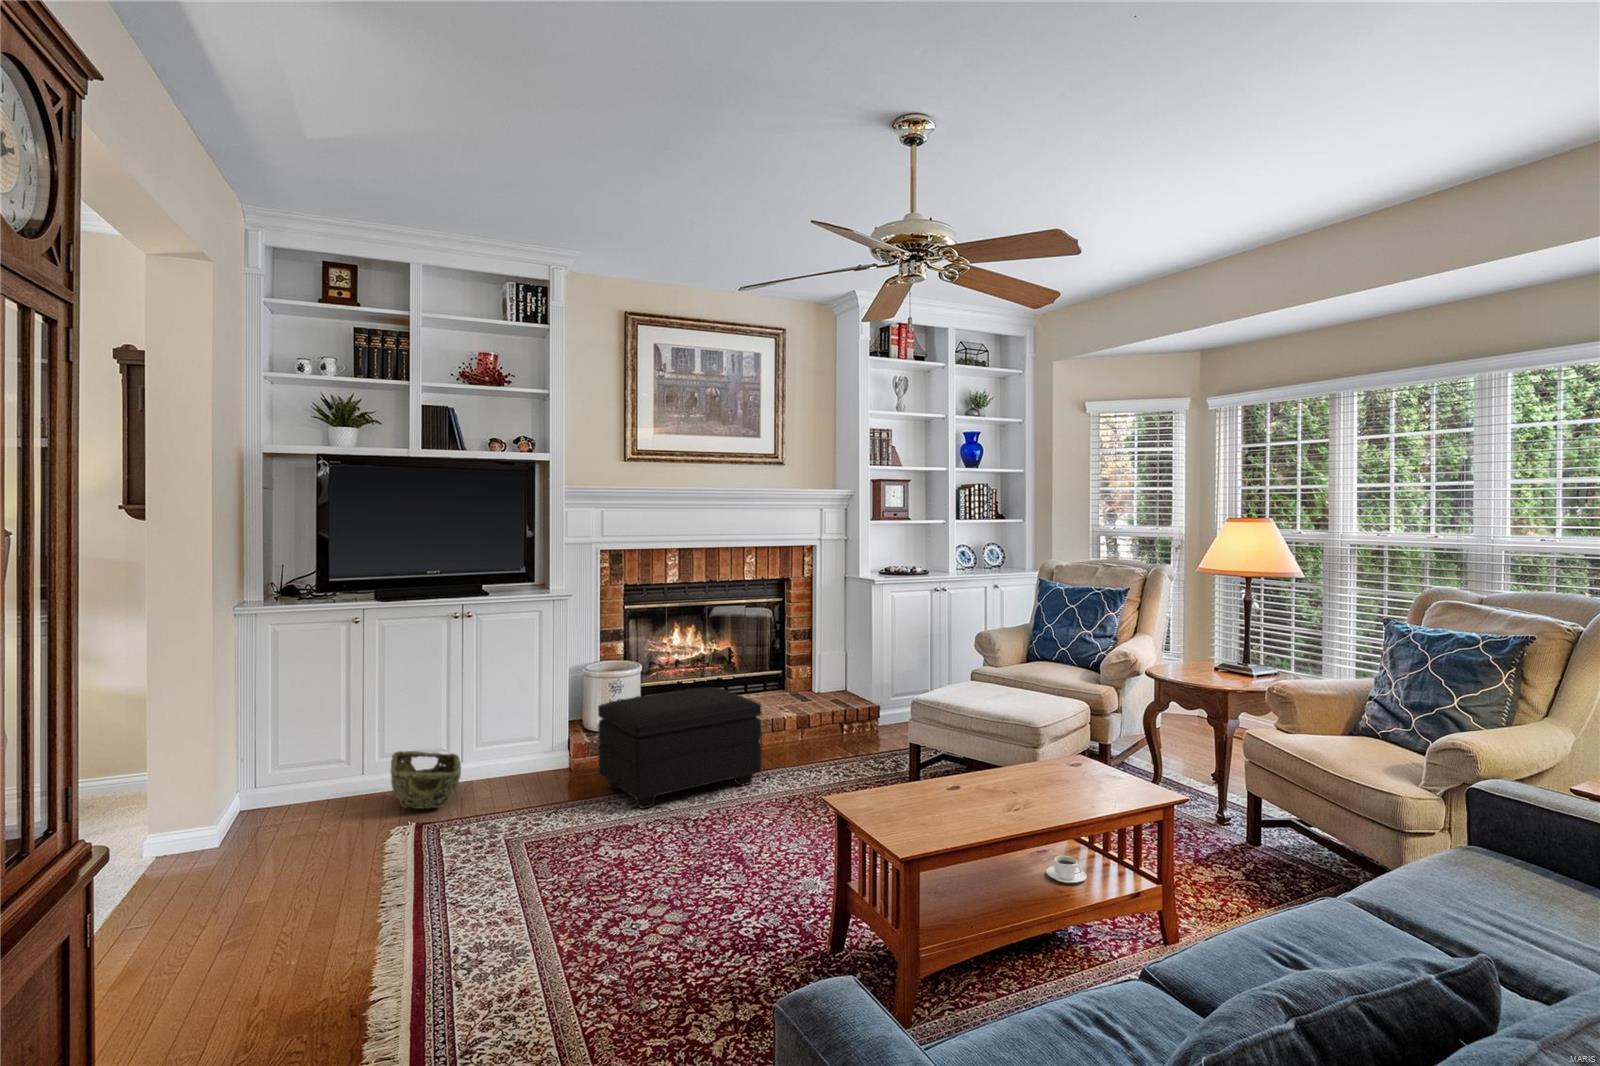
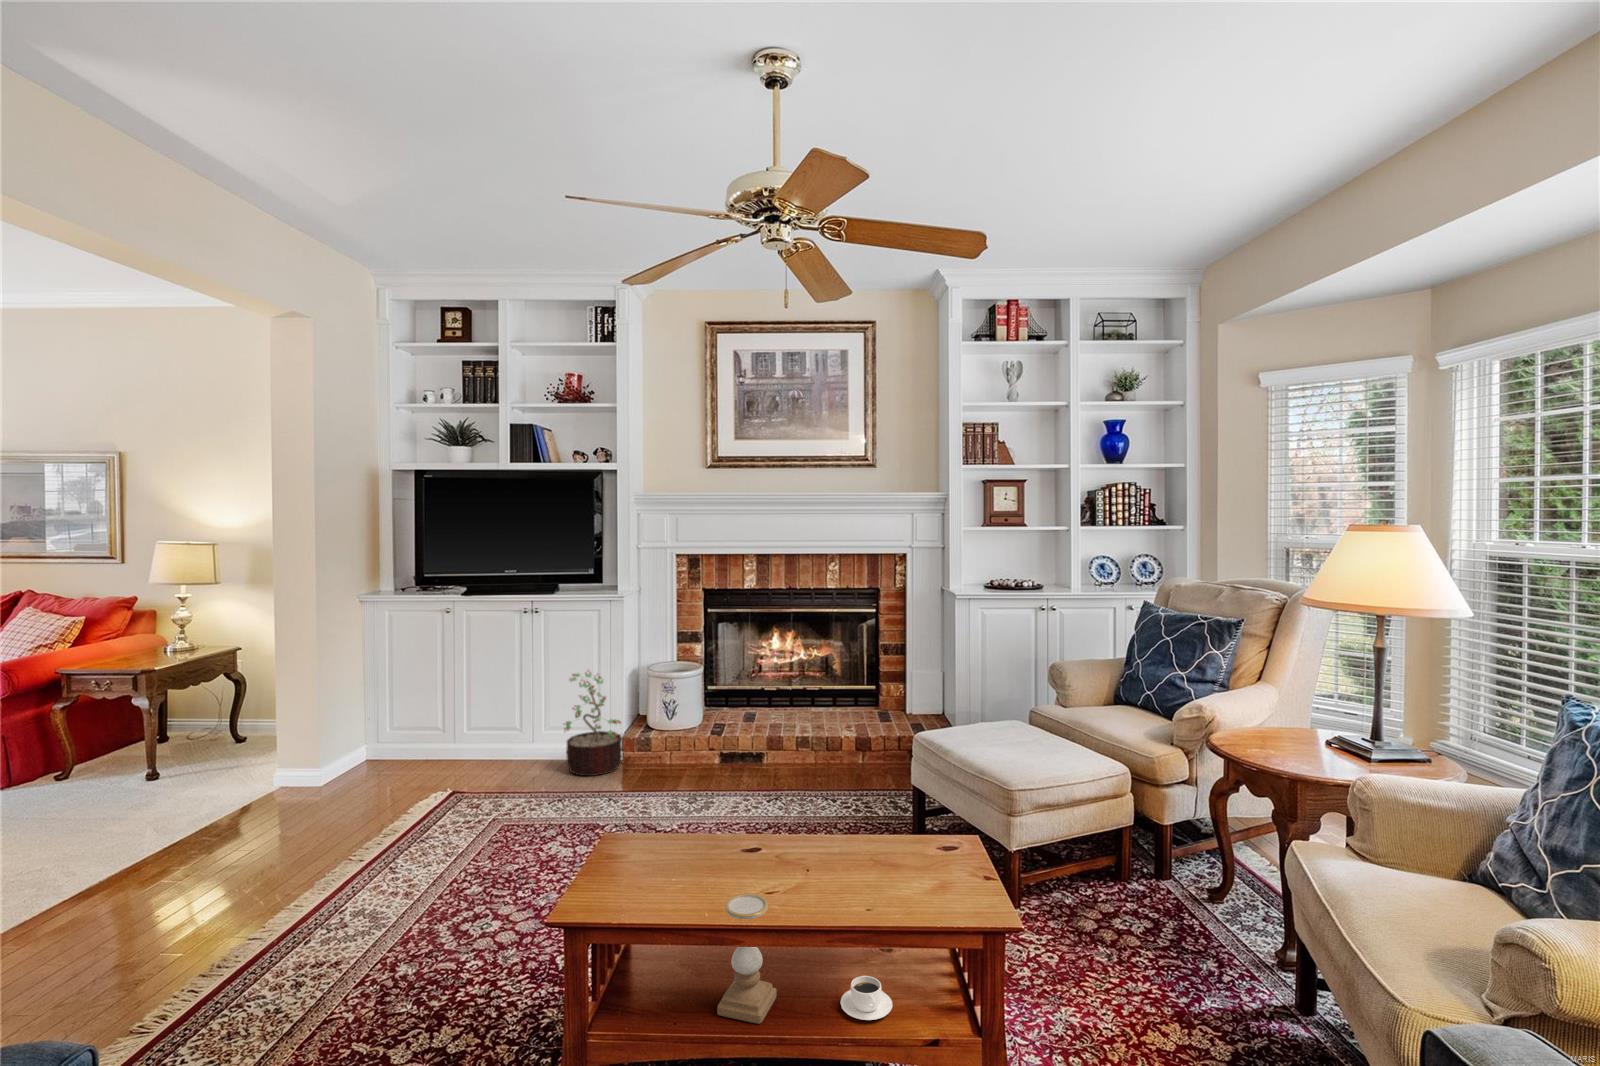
decorative plant: none [509,674,584,785] -> present [565,673,622,776]
footstool: present [598,687,762,808] -> none [612,699,760,814]
woven basket: present [391,751,461,808] -> none [436,728,519,783]
candle holder: none [970,809,1017,903] -> present [717,894,777,1024]

